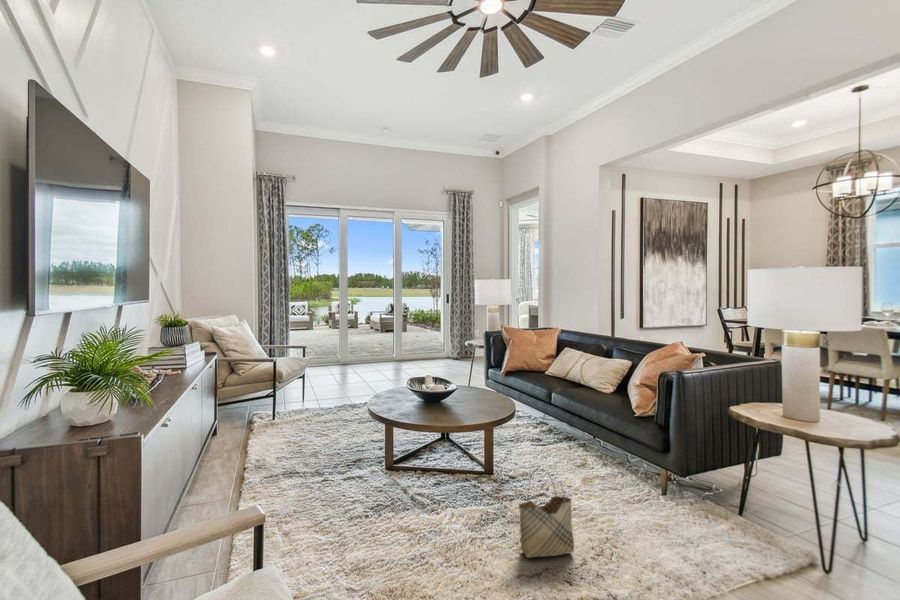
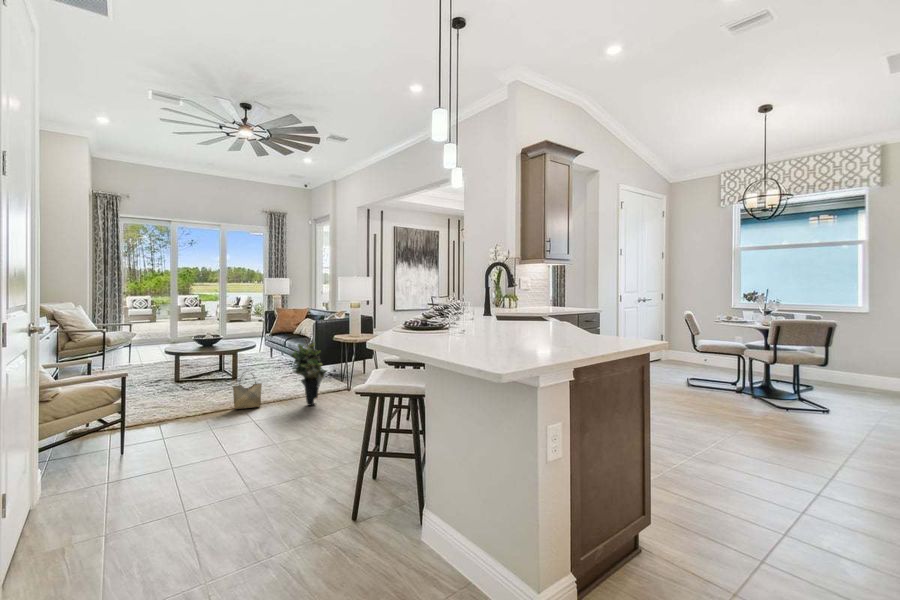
potted plant: none [630,409,716,564] -> present [291,343,327,406]

